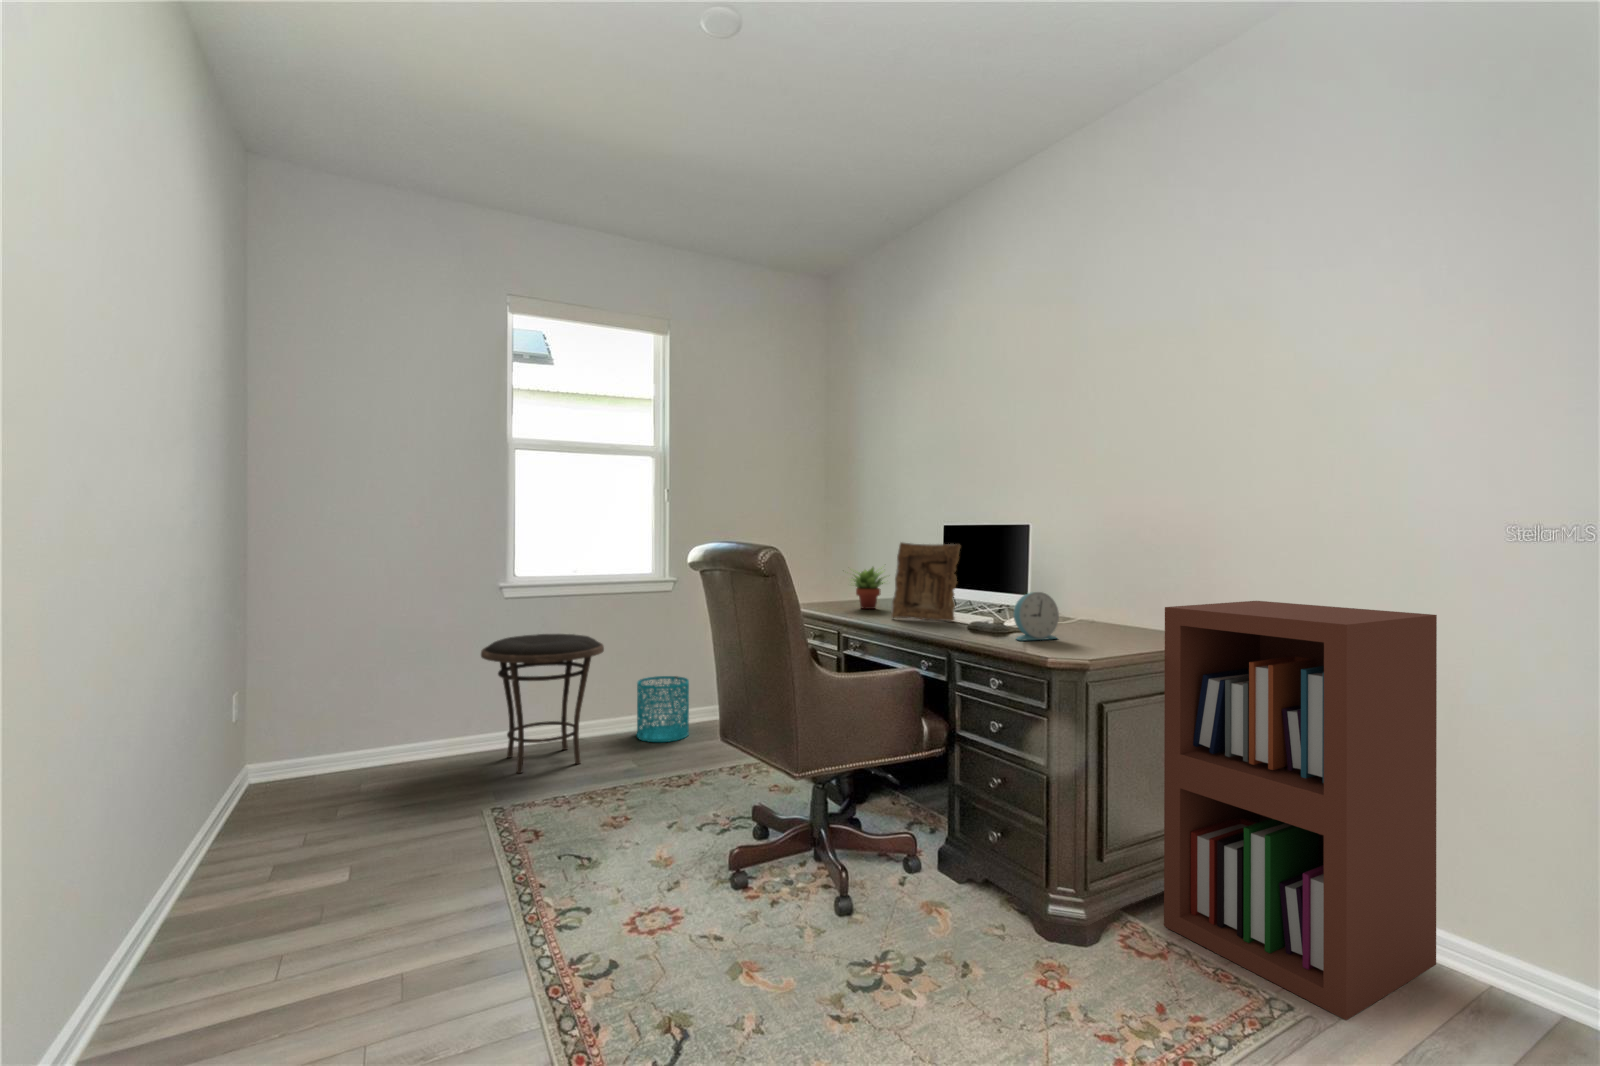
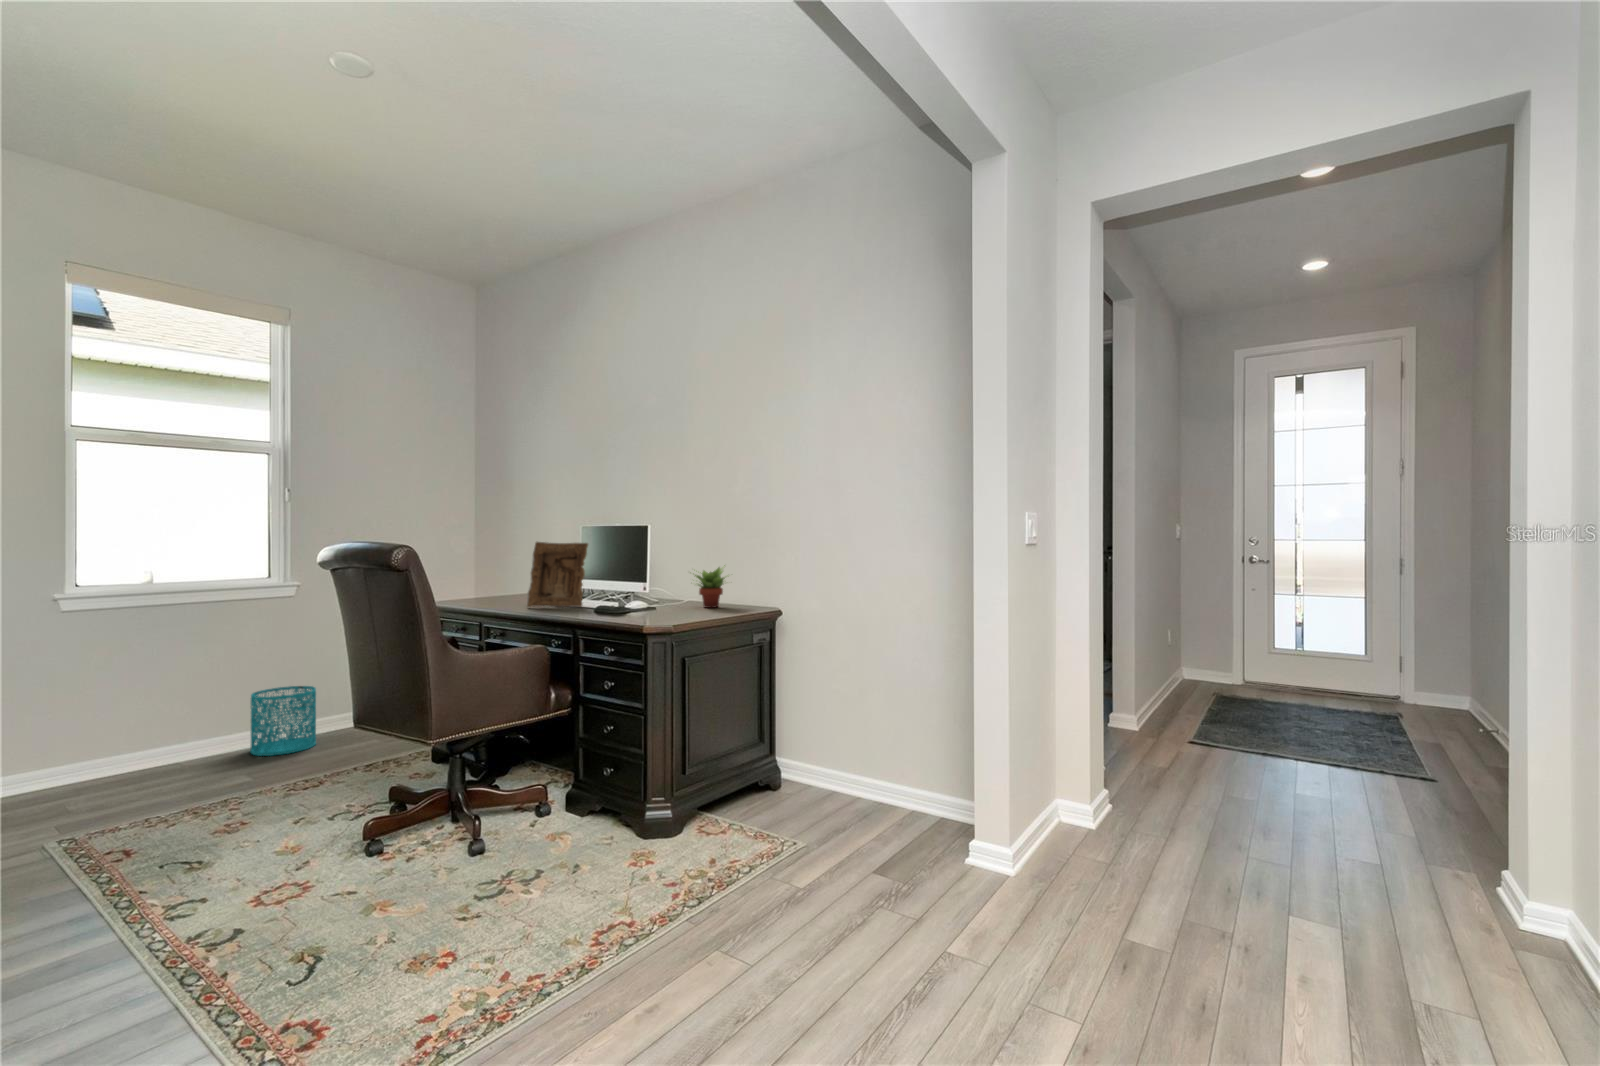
succulent plant: present [851,567,883,609] -> present [695,565,725,608]
alarm clock: present [1014,592,1059,641] -> none [625,578,660,616]
bookshelf: present [1164,601,1437,1020] -> none [729,579,888,843]
side table: present [481,634,604,773] -> none [31,648,208,806]

